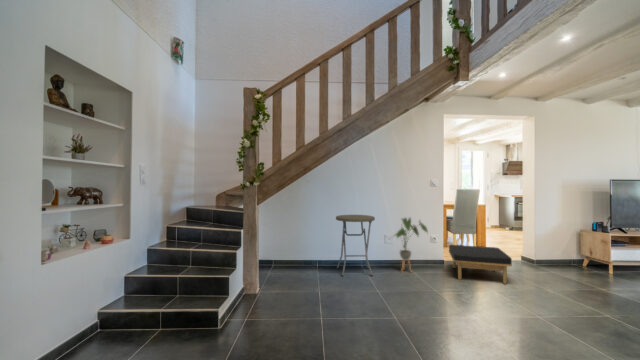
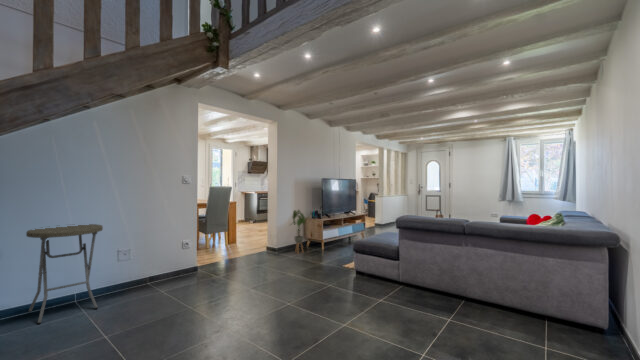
house plant: present [396,218,428,272] -> present [293,210,314,250]
ottoman: present [449,245,512,284] -> none [202,243,262,284]

